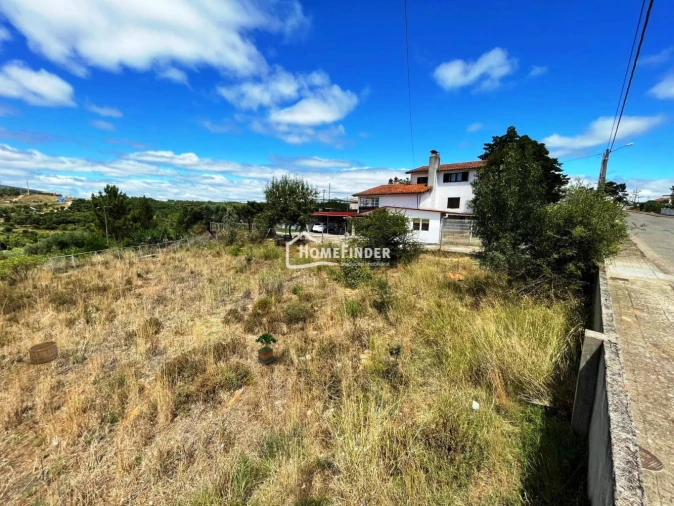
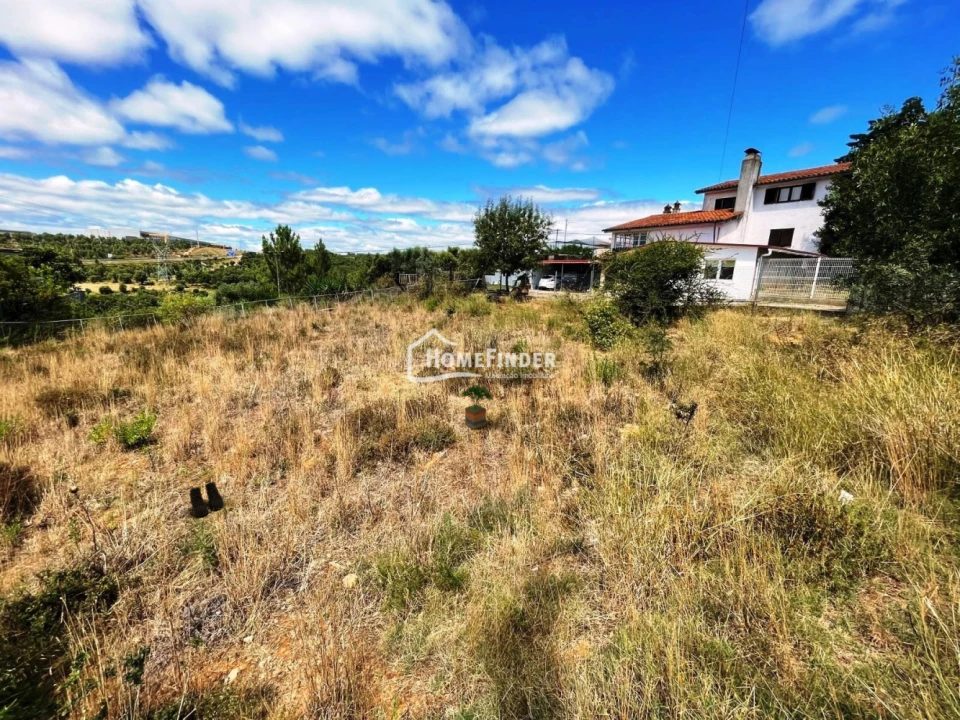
wooden bucket: present [28,341,58,364] -> none [197,379,228,403]
boots: none [25,450,58,485] -> present [190,482,224,517]

